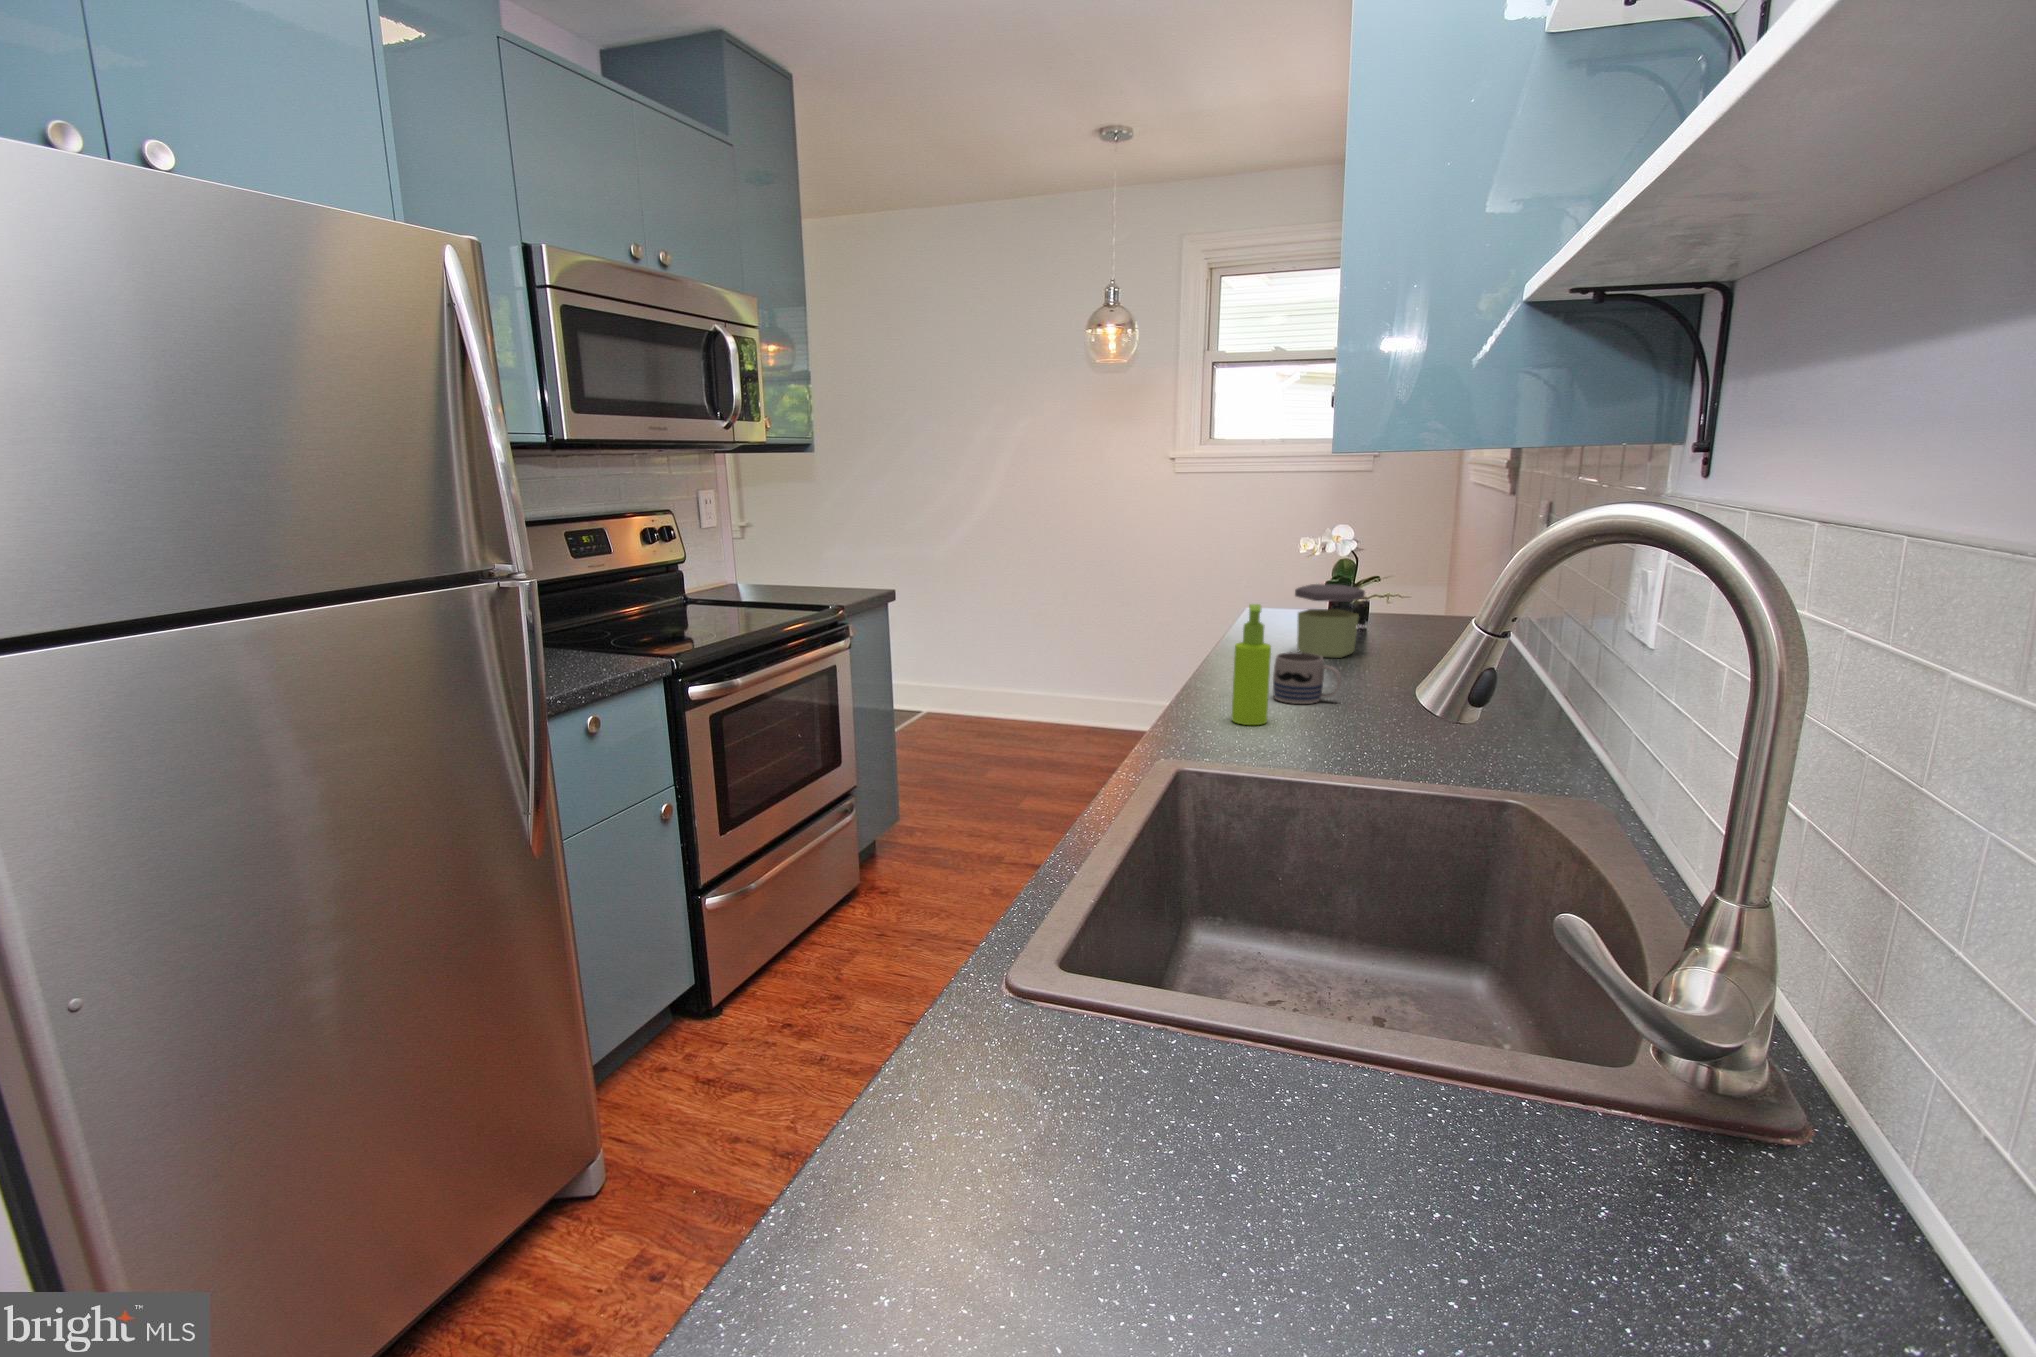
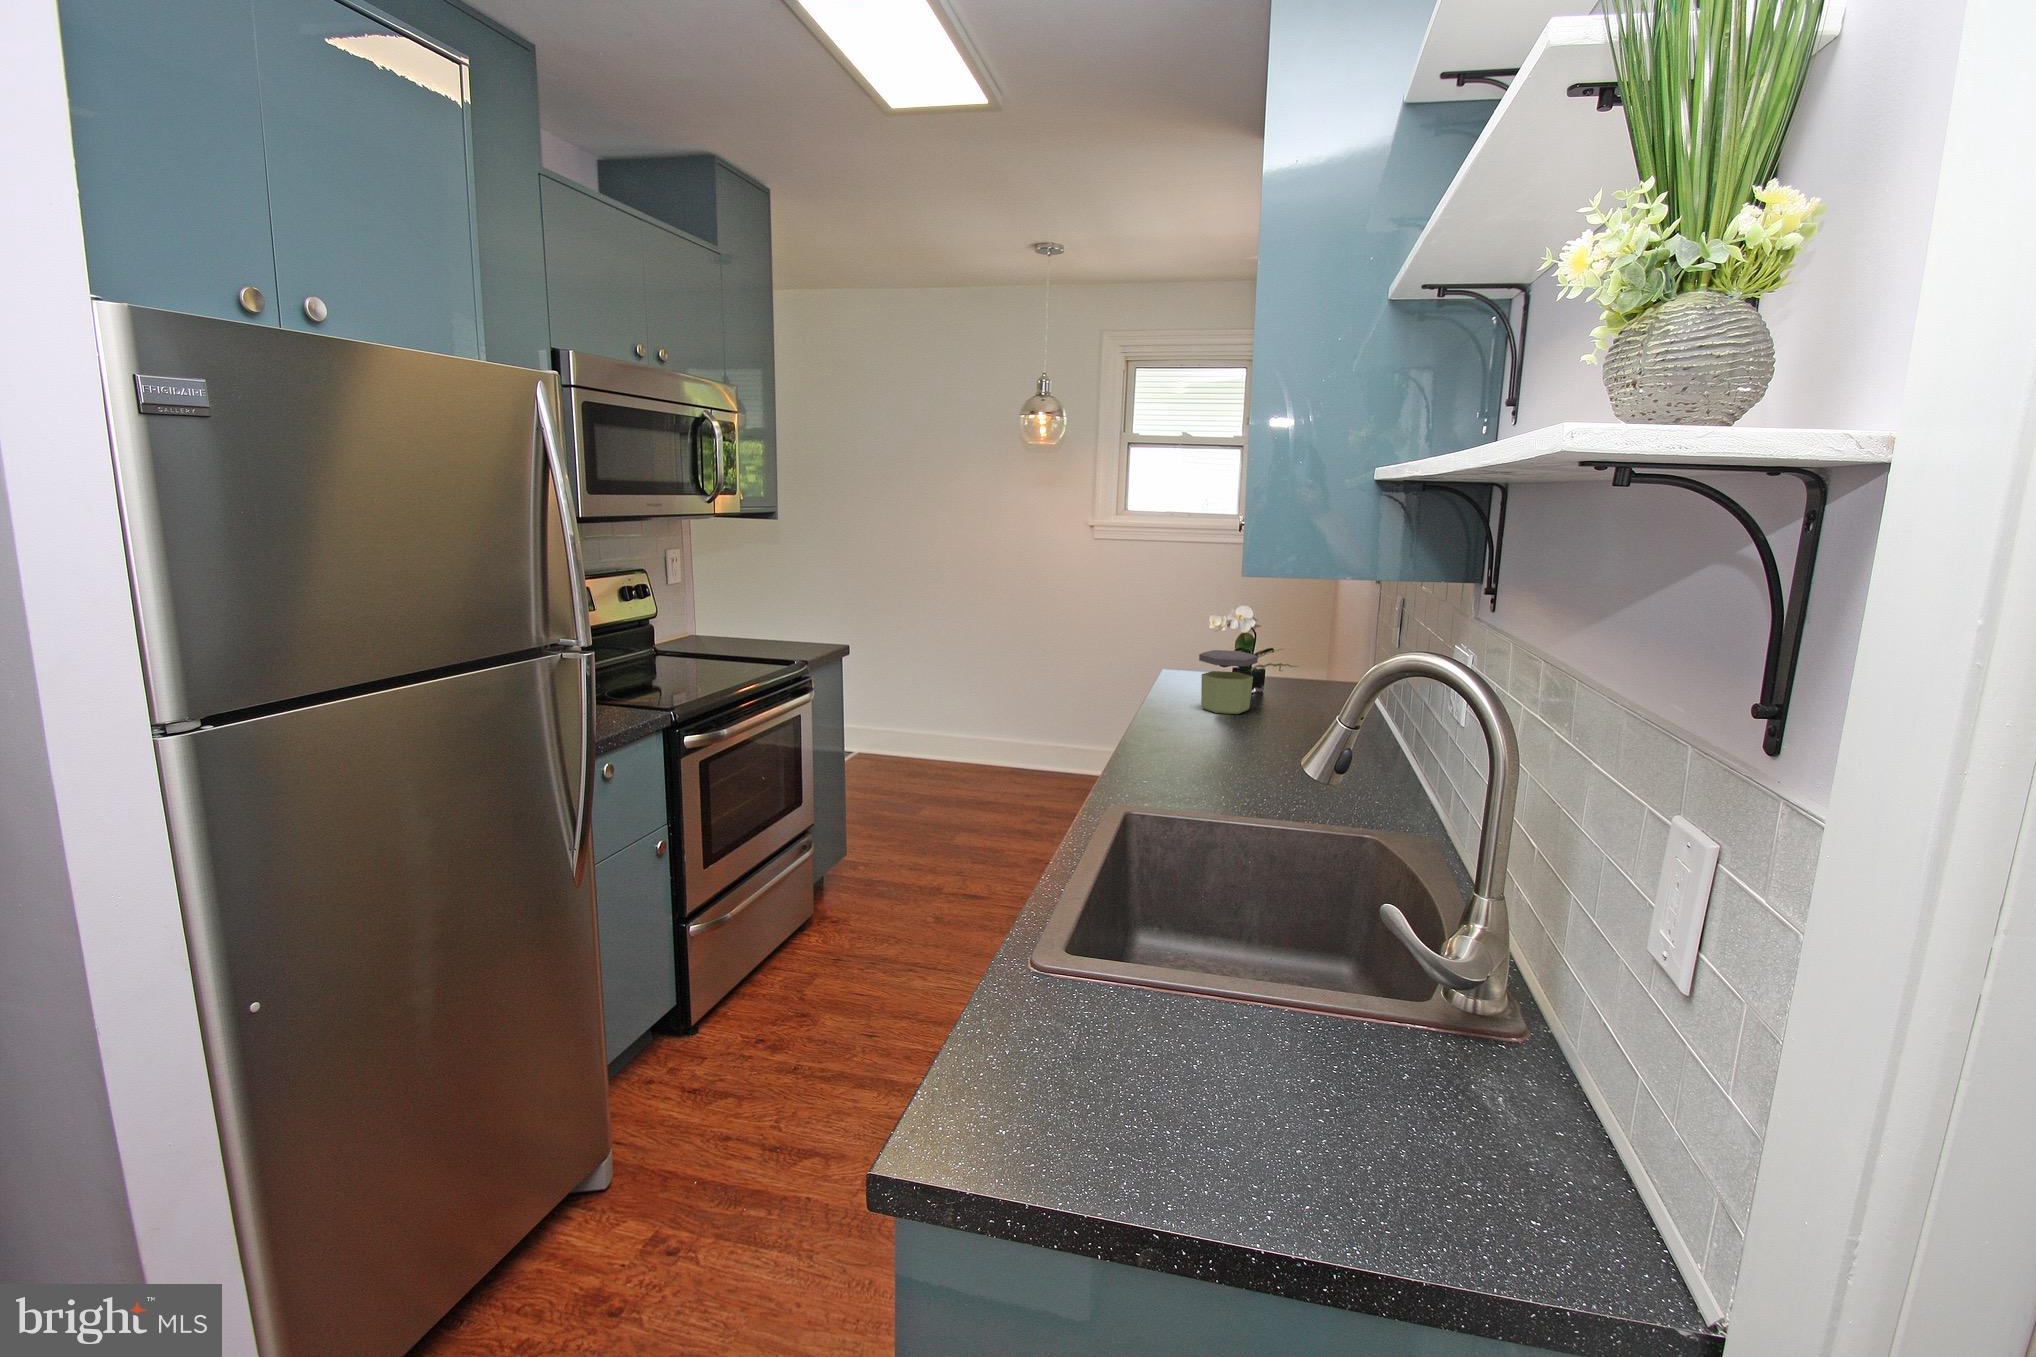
soap dispenser: present [1232,604,1271,725] -> none [1142,670,1175,772]
mug: present [1273,652,1341,704] -> none [1178,710,1235,754]

